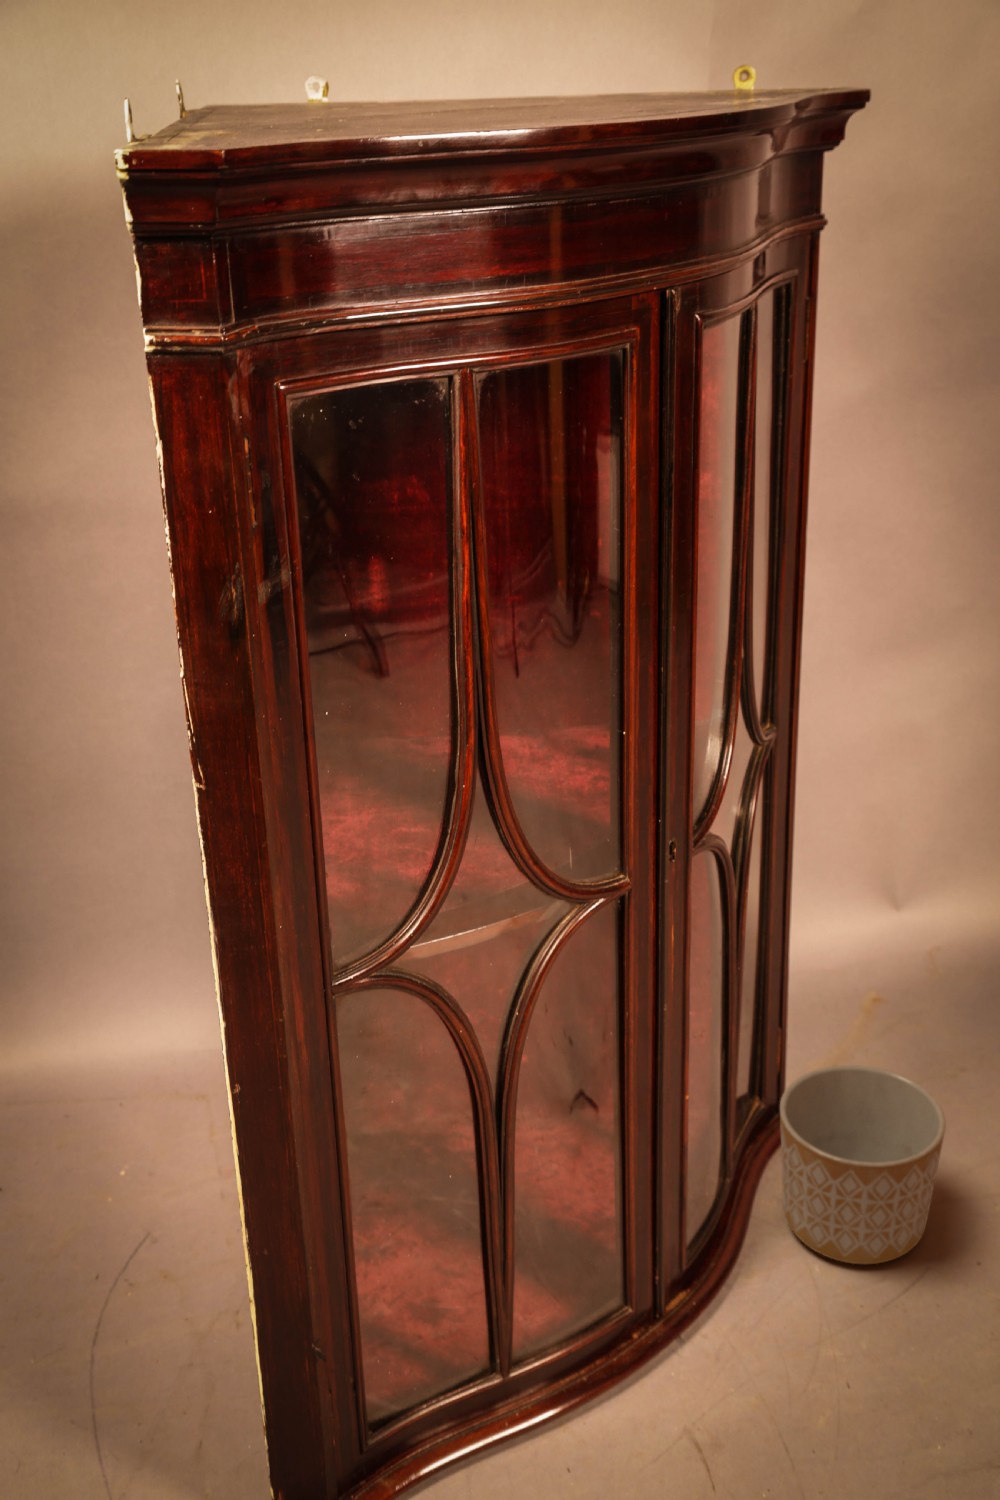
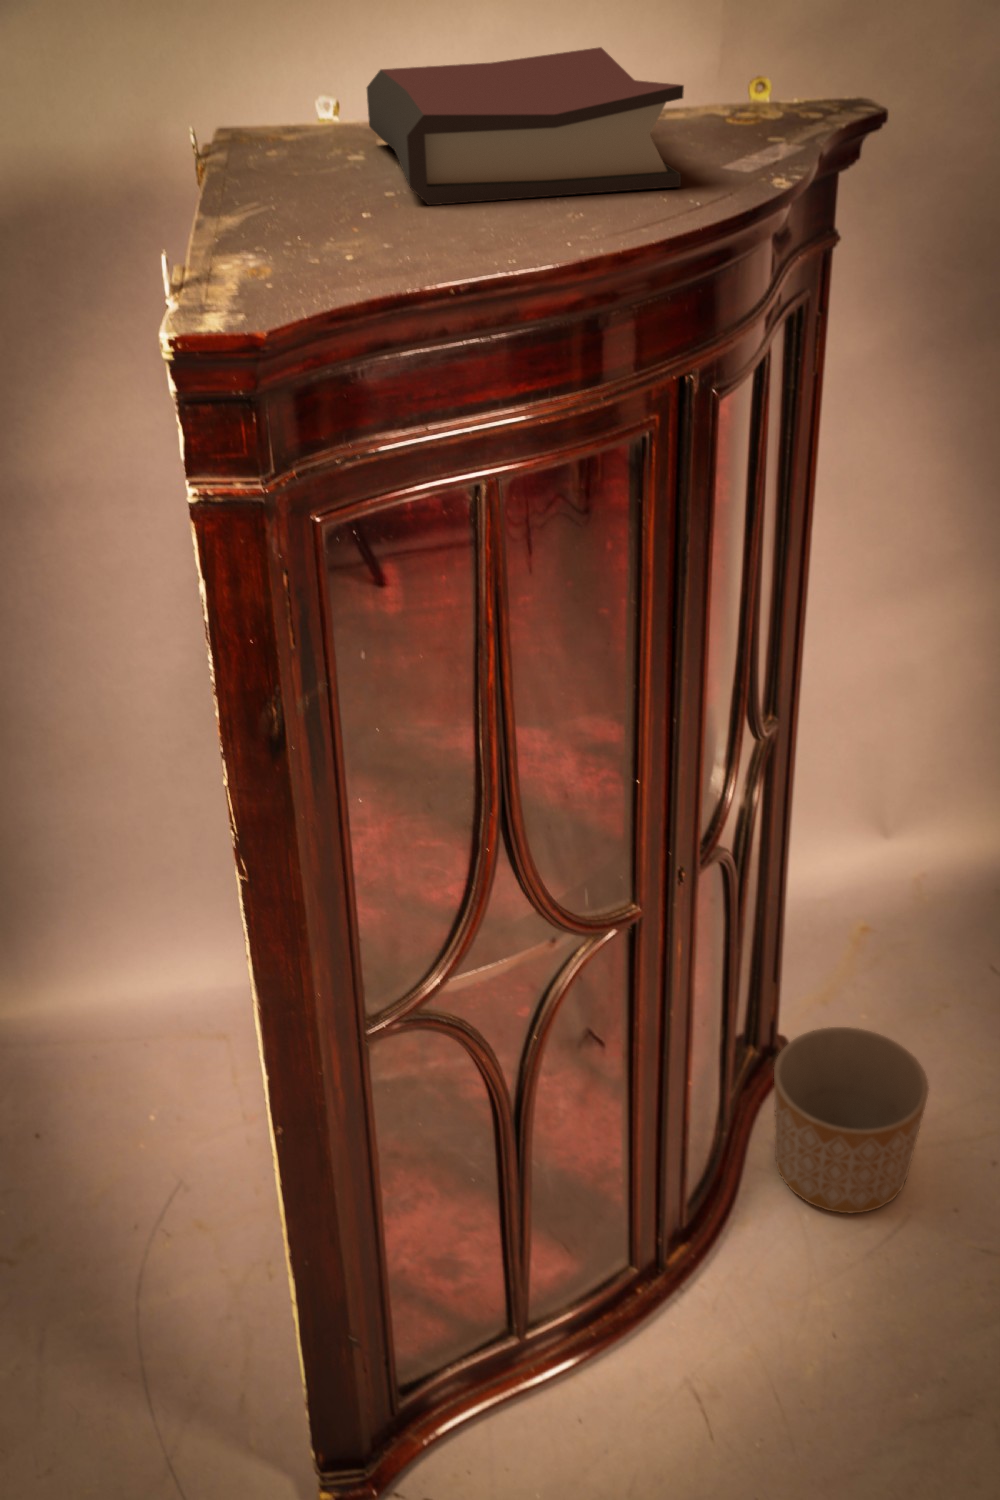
hardback book: none [350,5,661,121] -> present [367,47,684,205]

